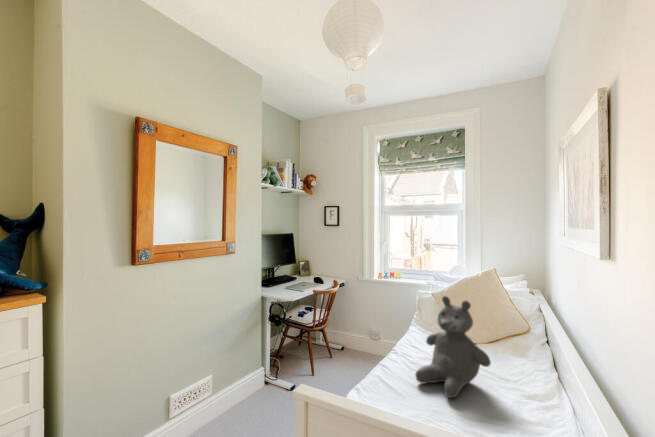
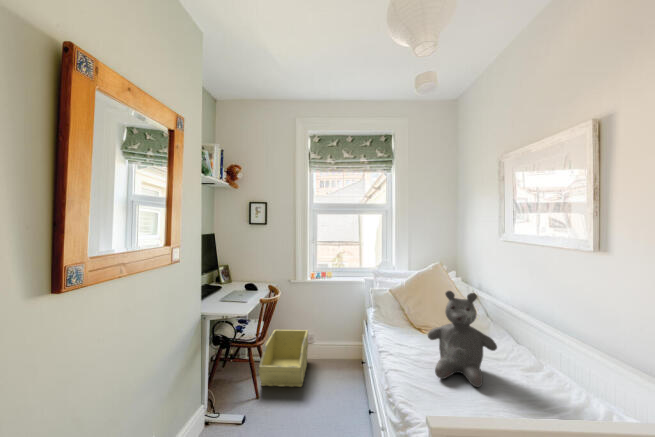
storage bin: none [315,322,374,376] -> present [258,330,308,387]

